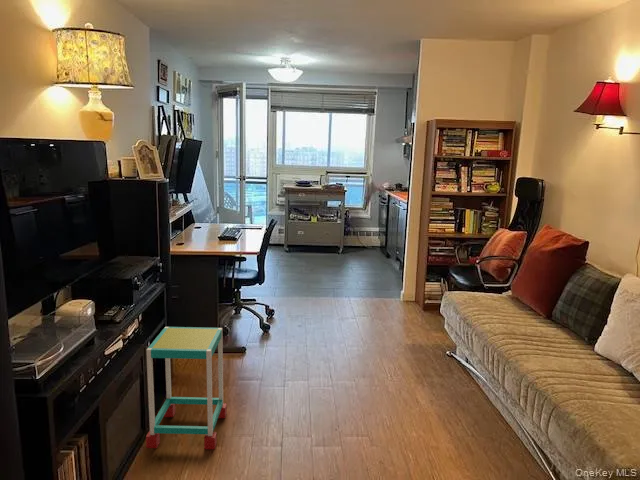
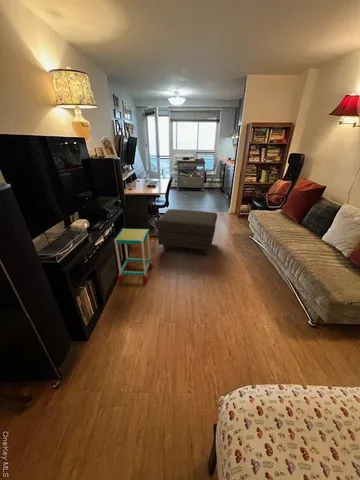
ottoman: none [237,287,372,391] -> present [155,209,217,255]

